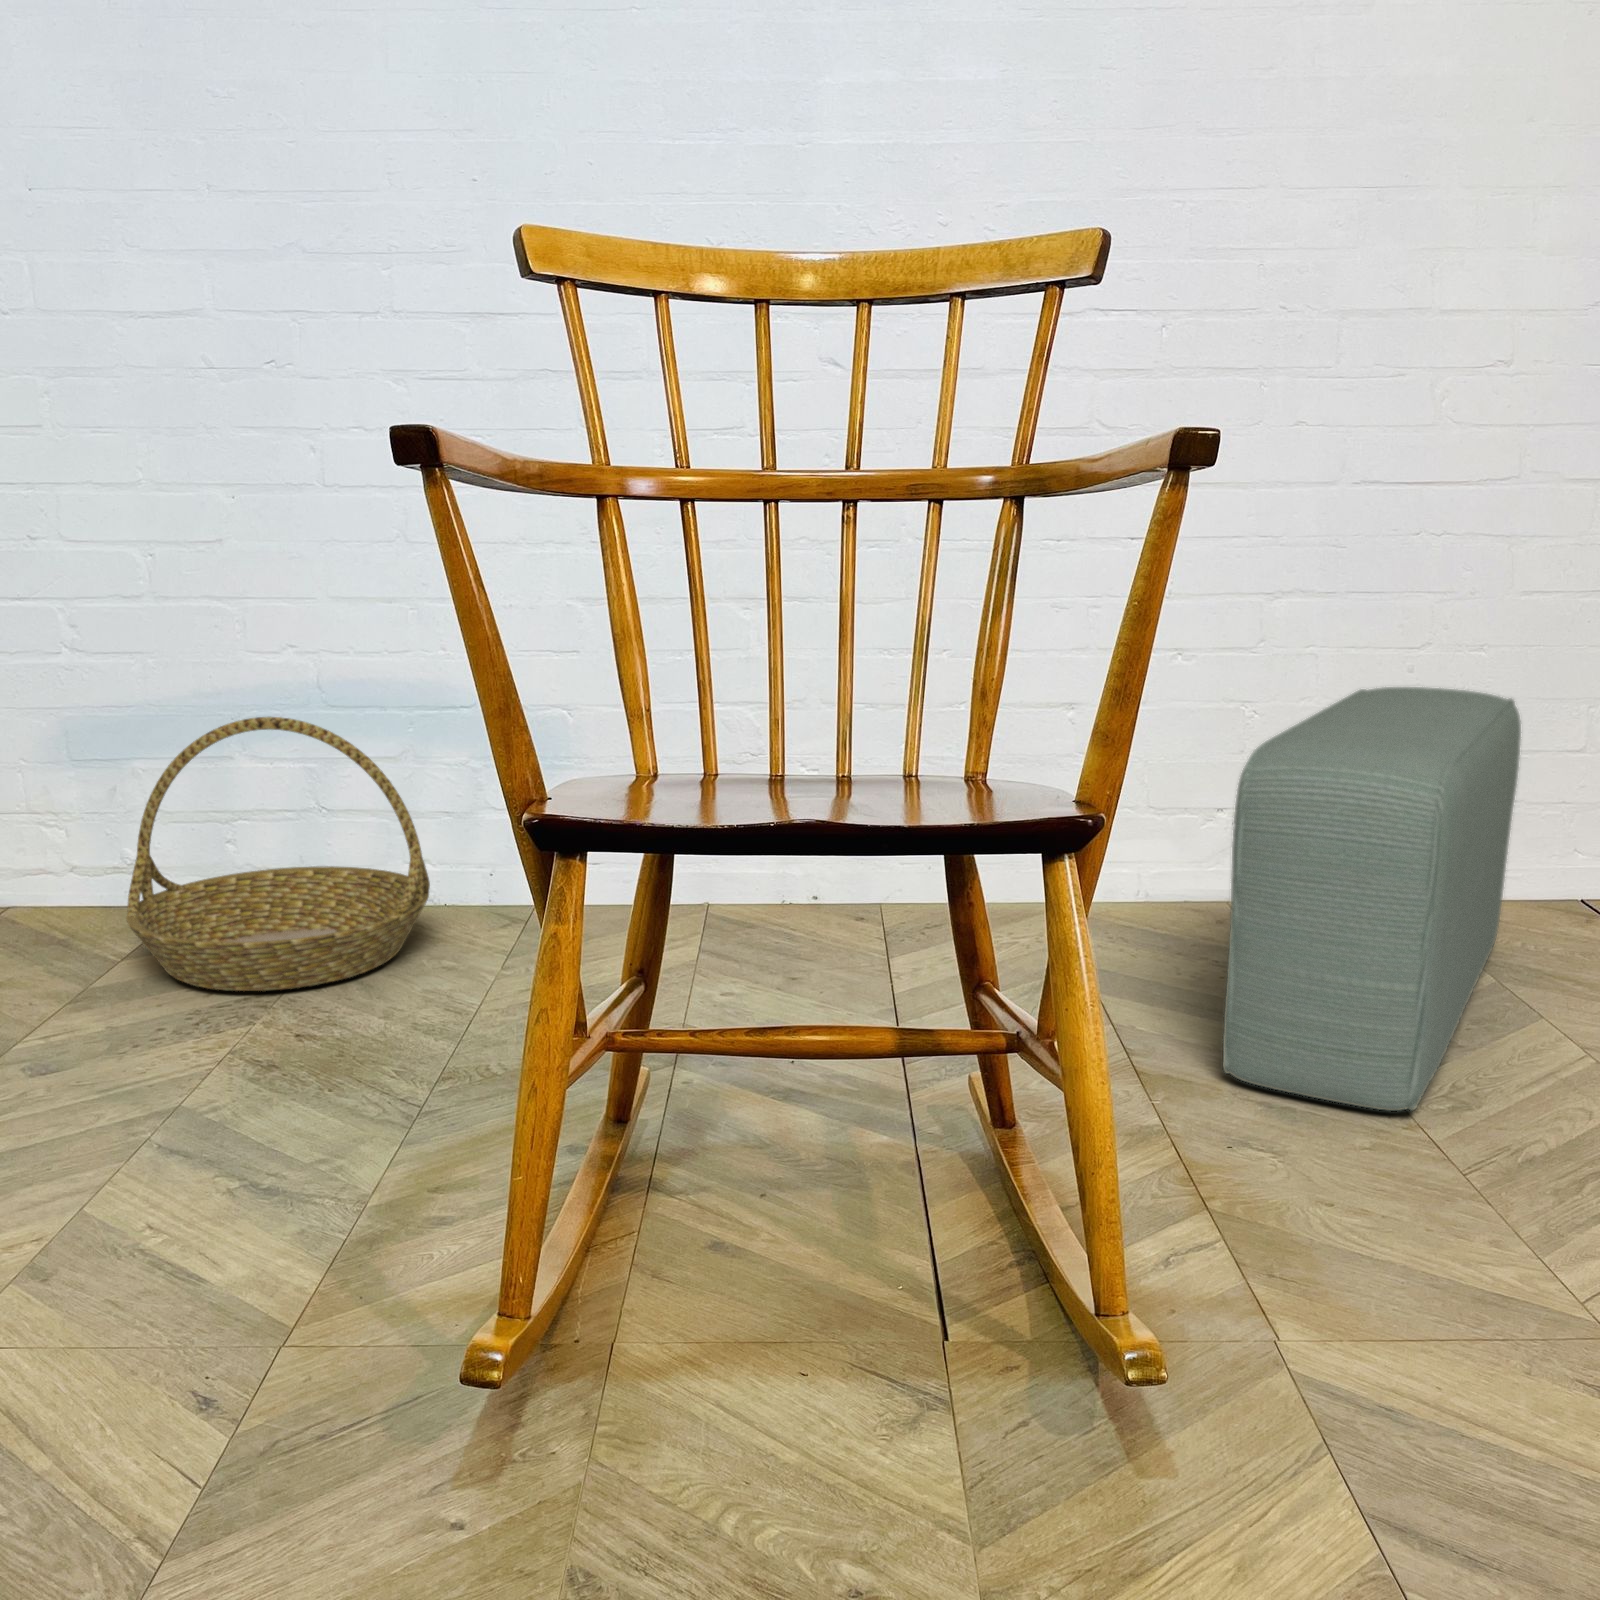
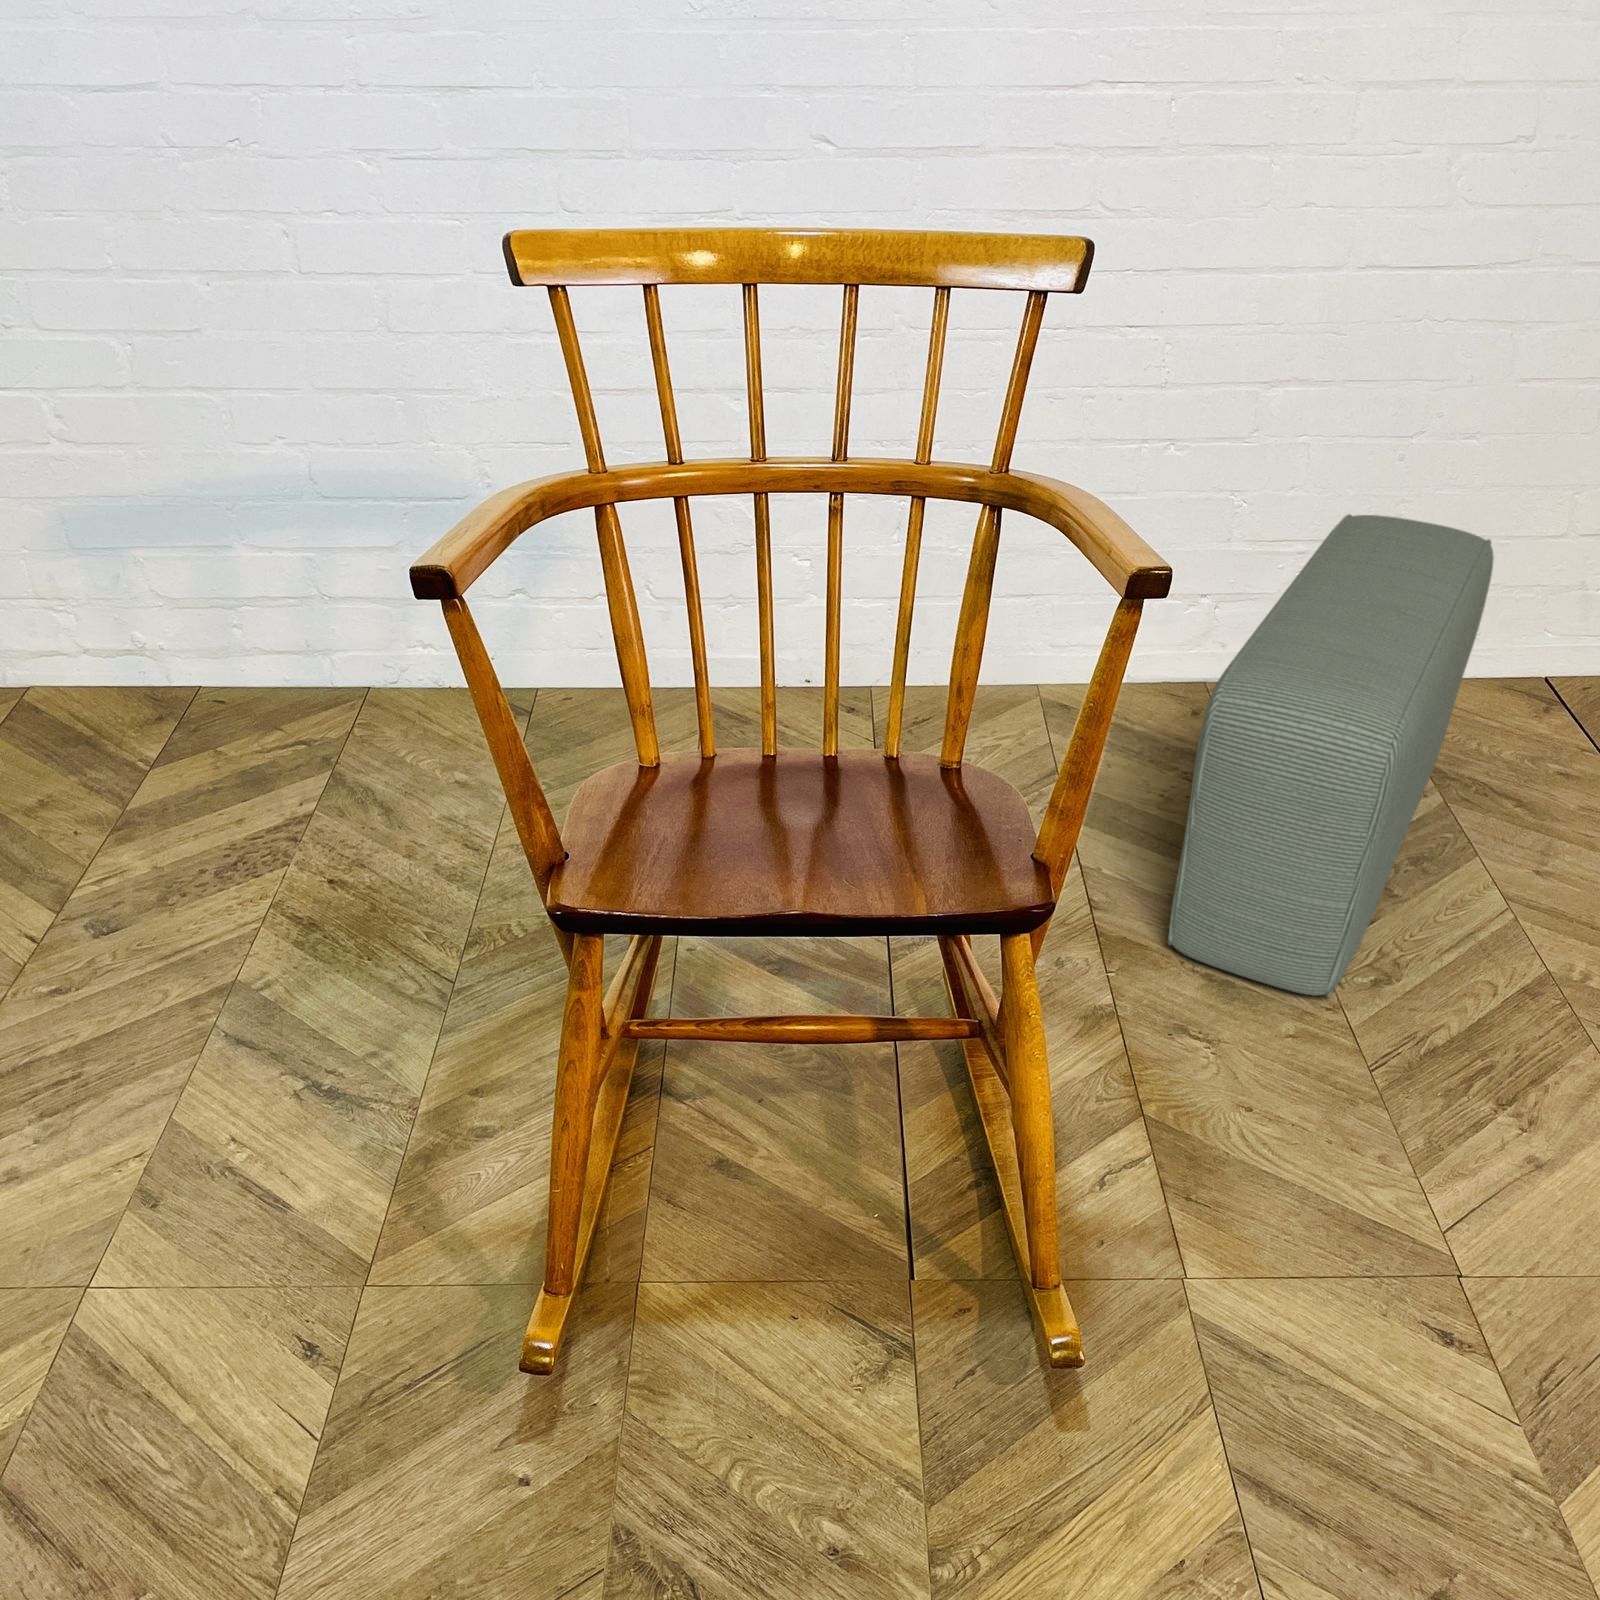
basket: present [126,717,430,991] -> none [154,555,438,822]

